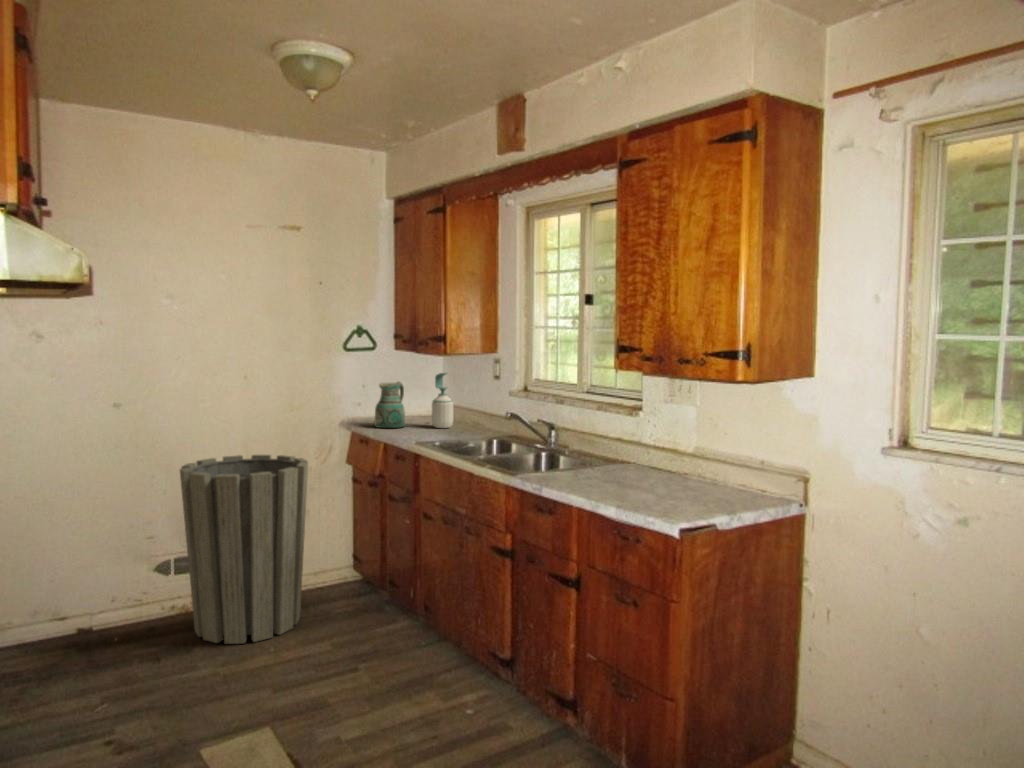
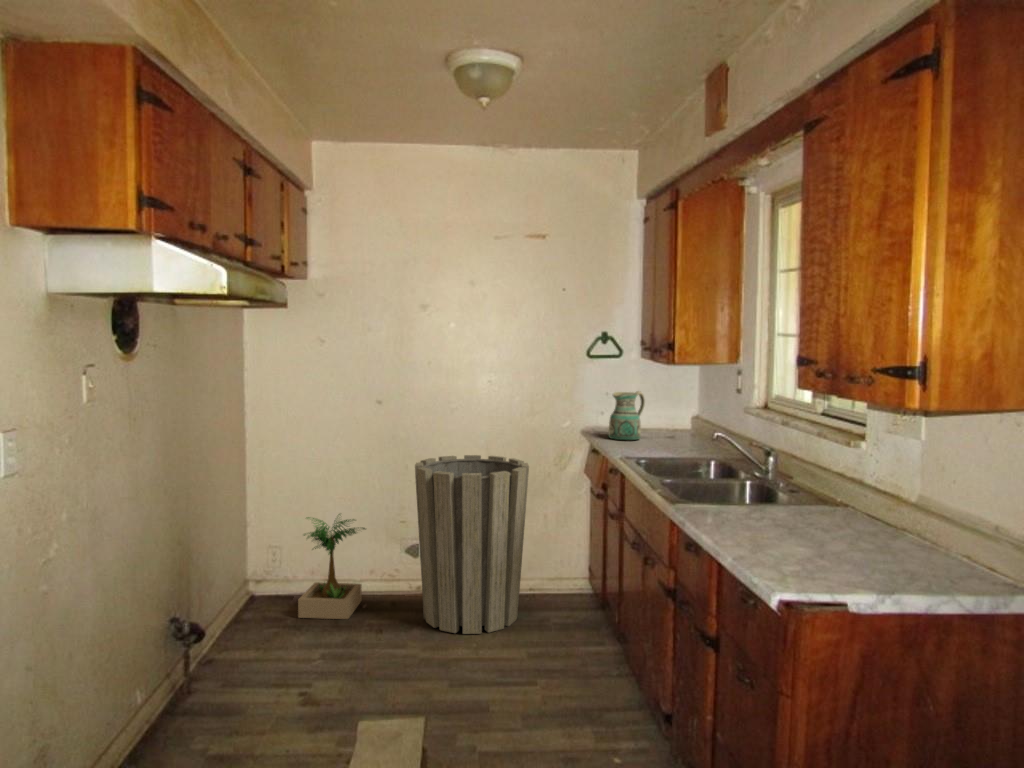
soap bottle: present [432,373,453,428] -> none [668,384,693,445]
potted plant: none [25,536,123,669] -> present [298,514,365,619]

